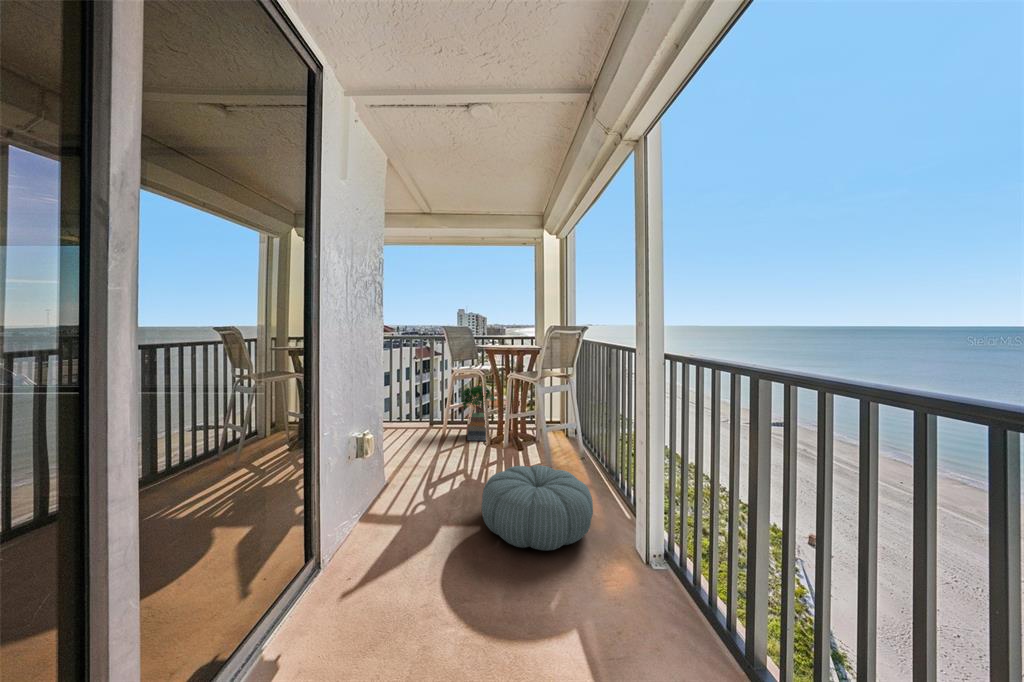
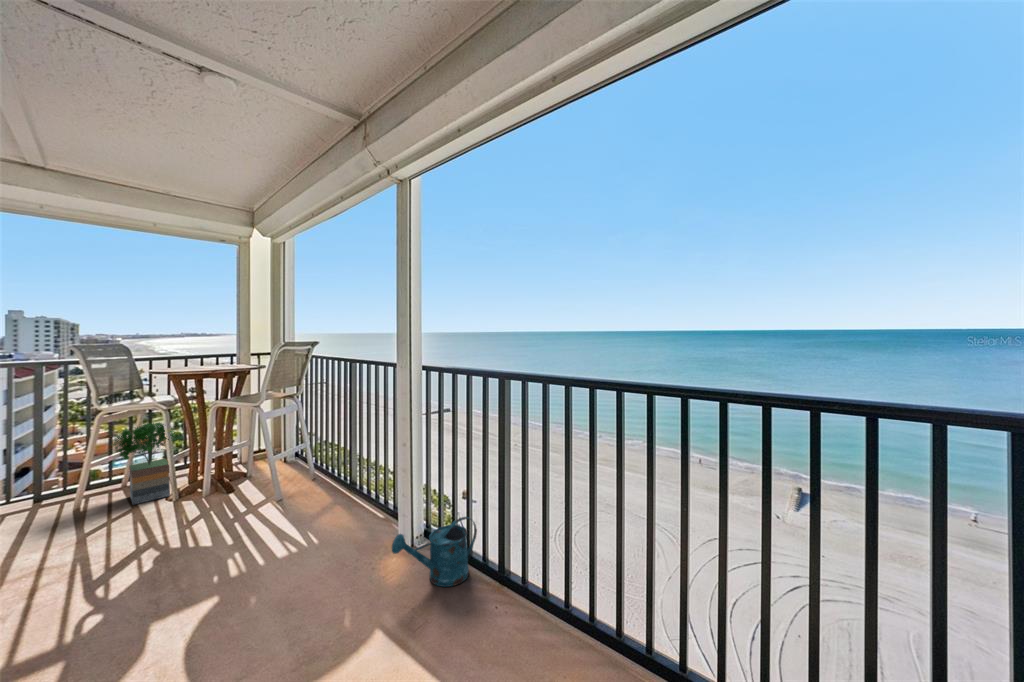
pouf: present [482,465,593,550] -> none [212,493,357,593]
watering can: none [610,544,723,640] -> present [392,517,477,587]

